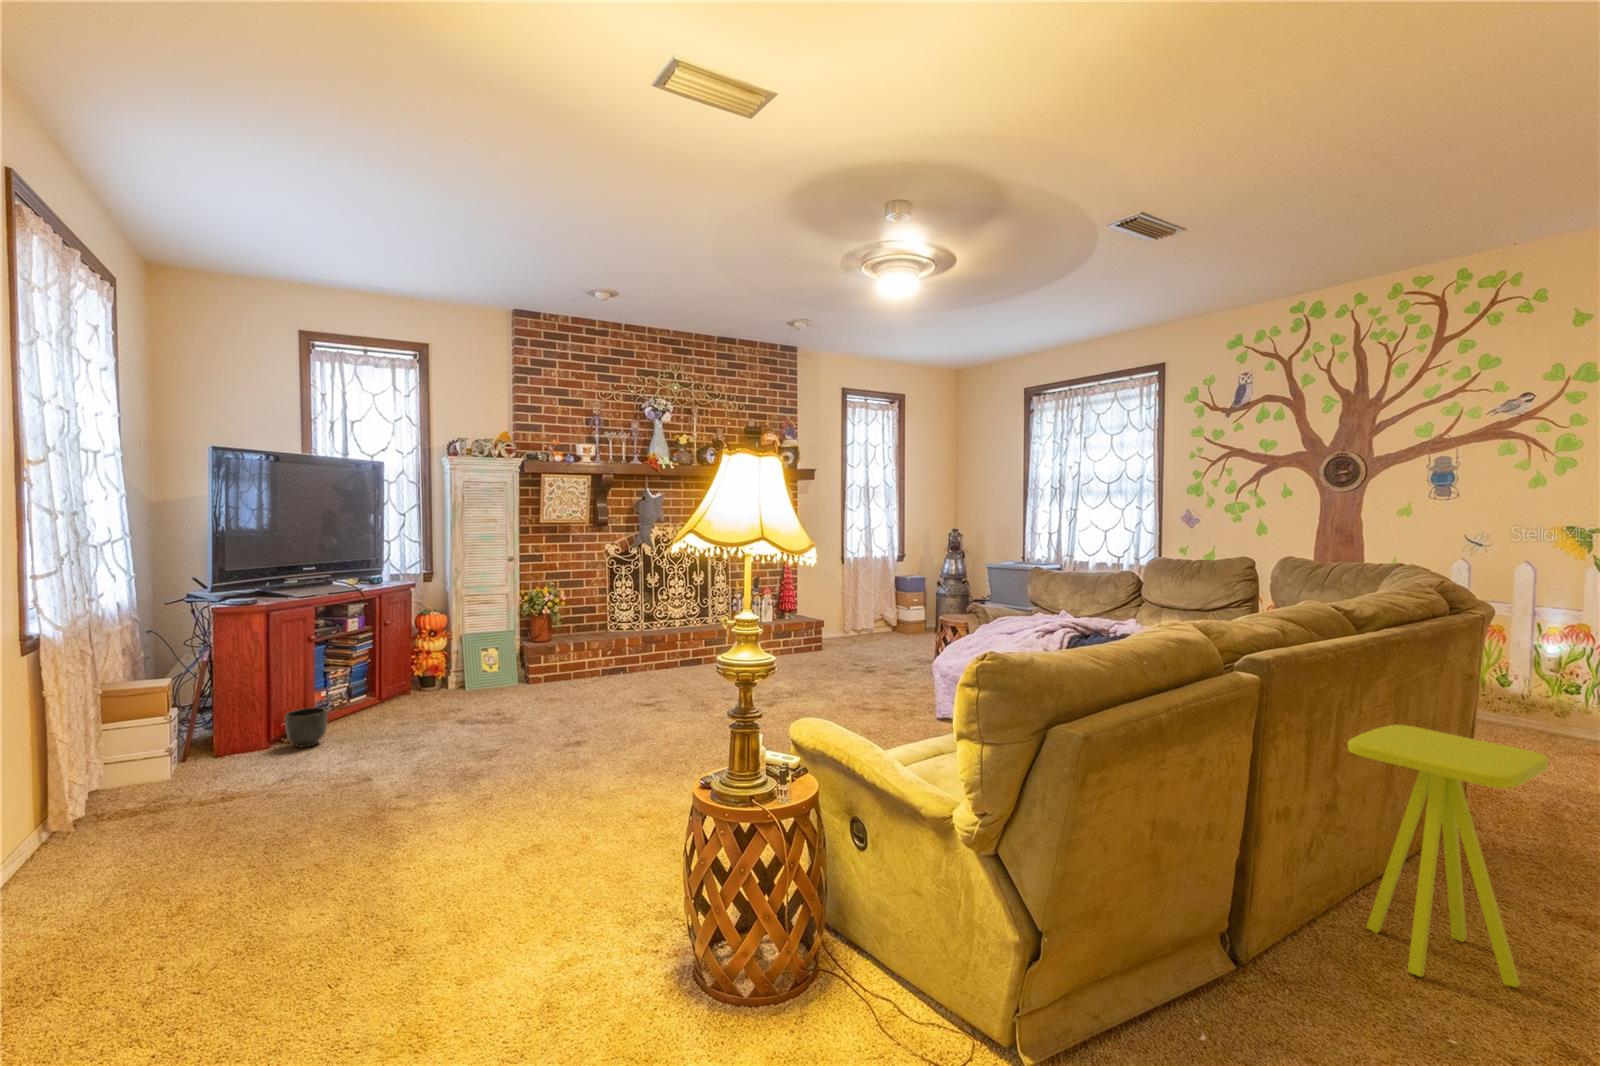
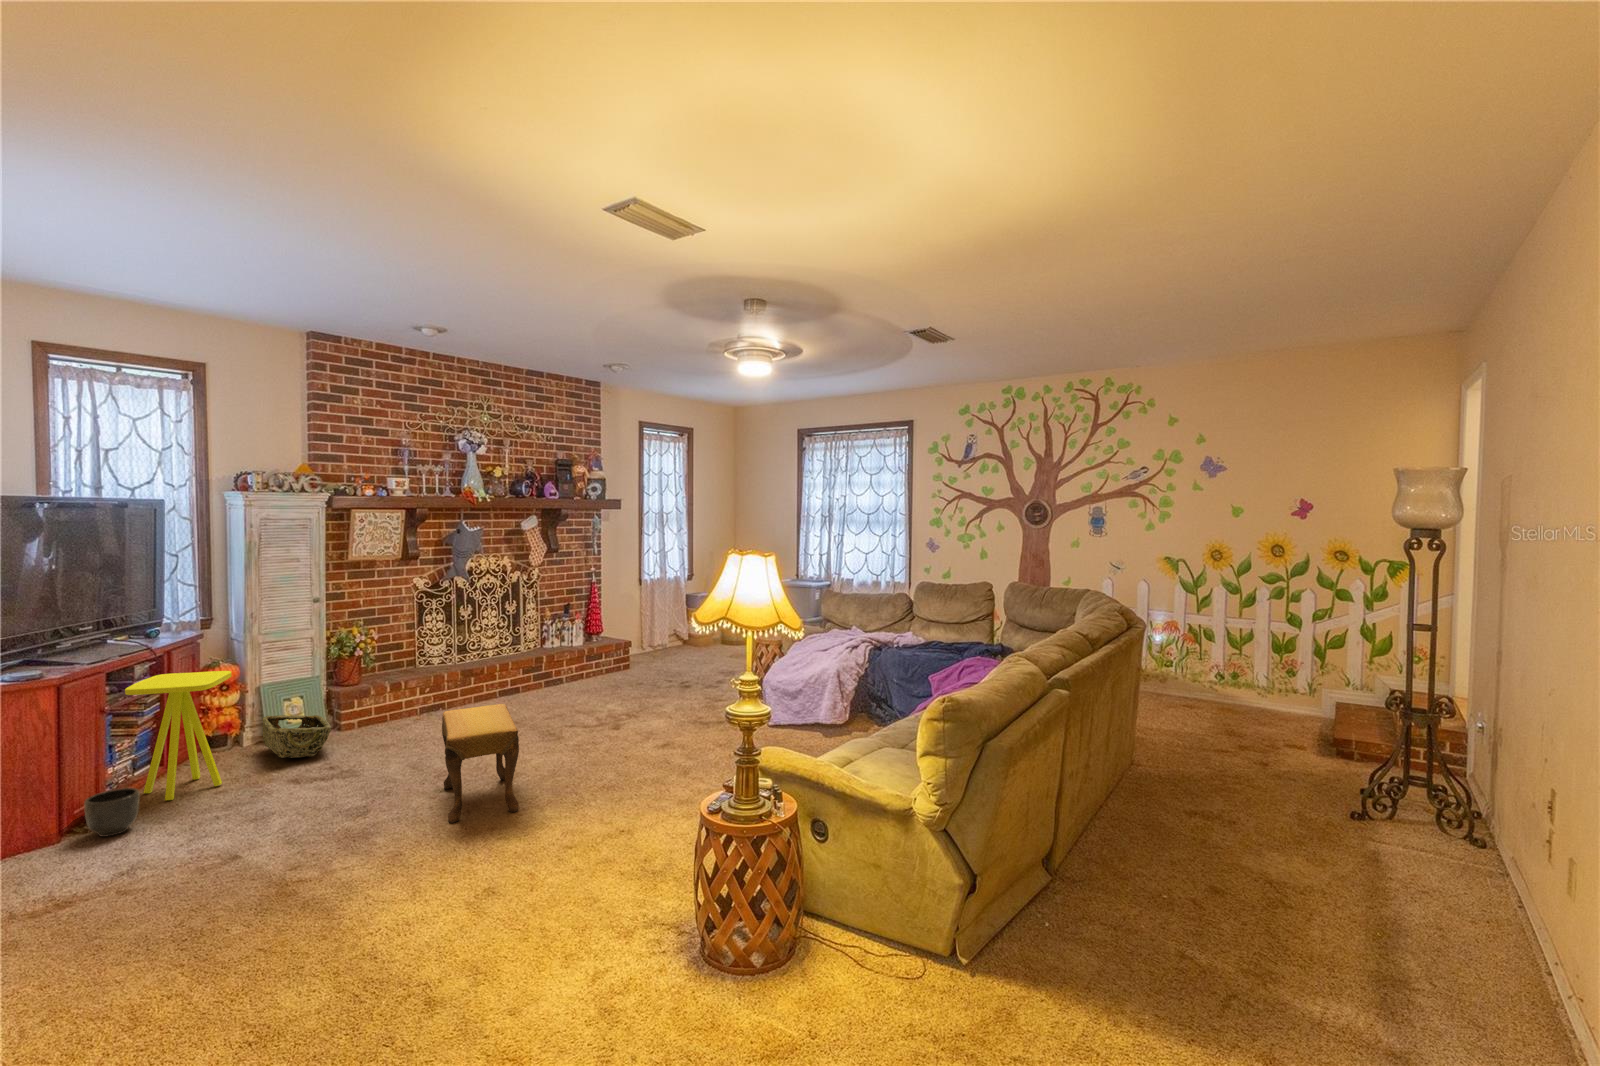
woven basket: none [454,661,507,702] -> present [262,715,331,758]
footstool: none [549,662,633,775] -> present [442,704,519,823]
side table: present [1348,725,1548,987] -> present [125,671,232,800]

